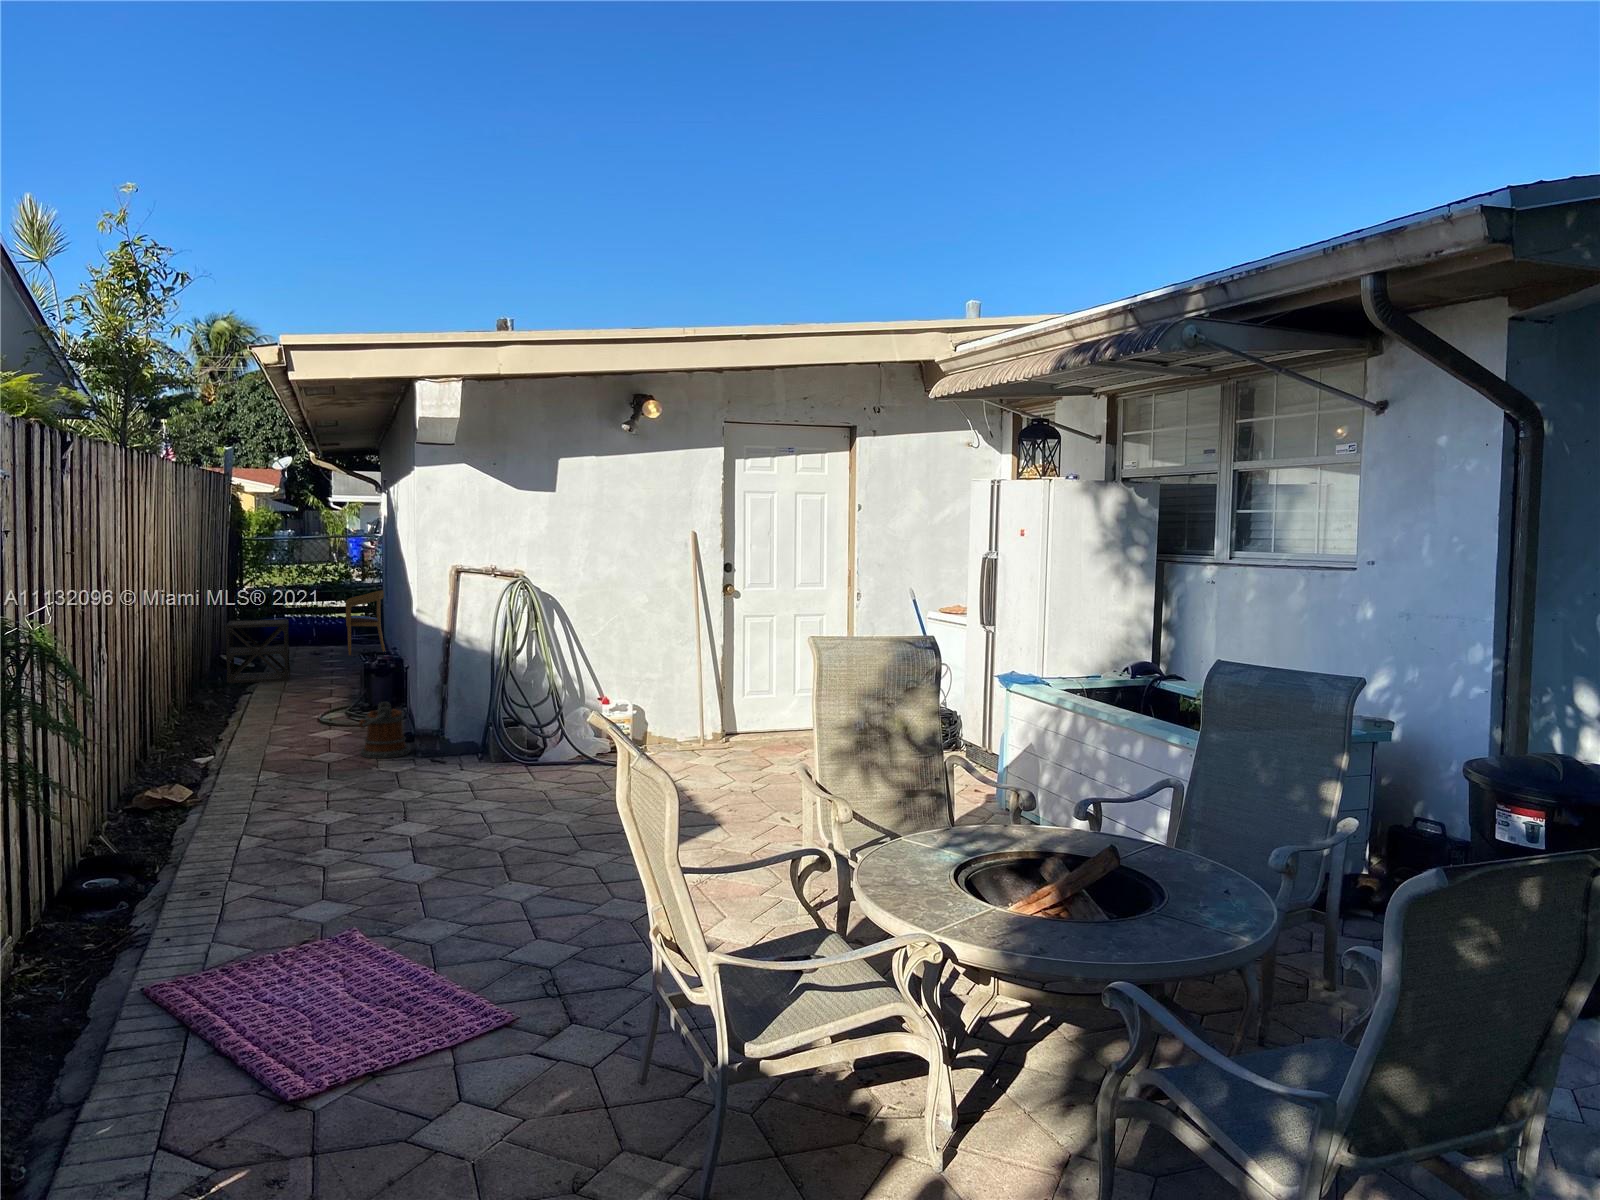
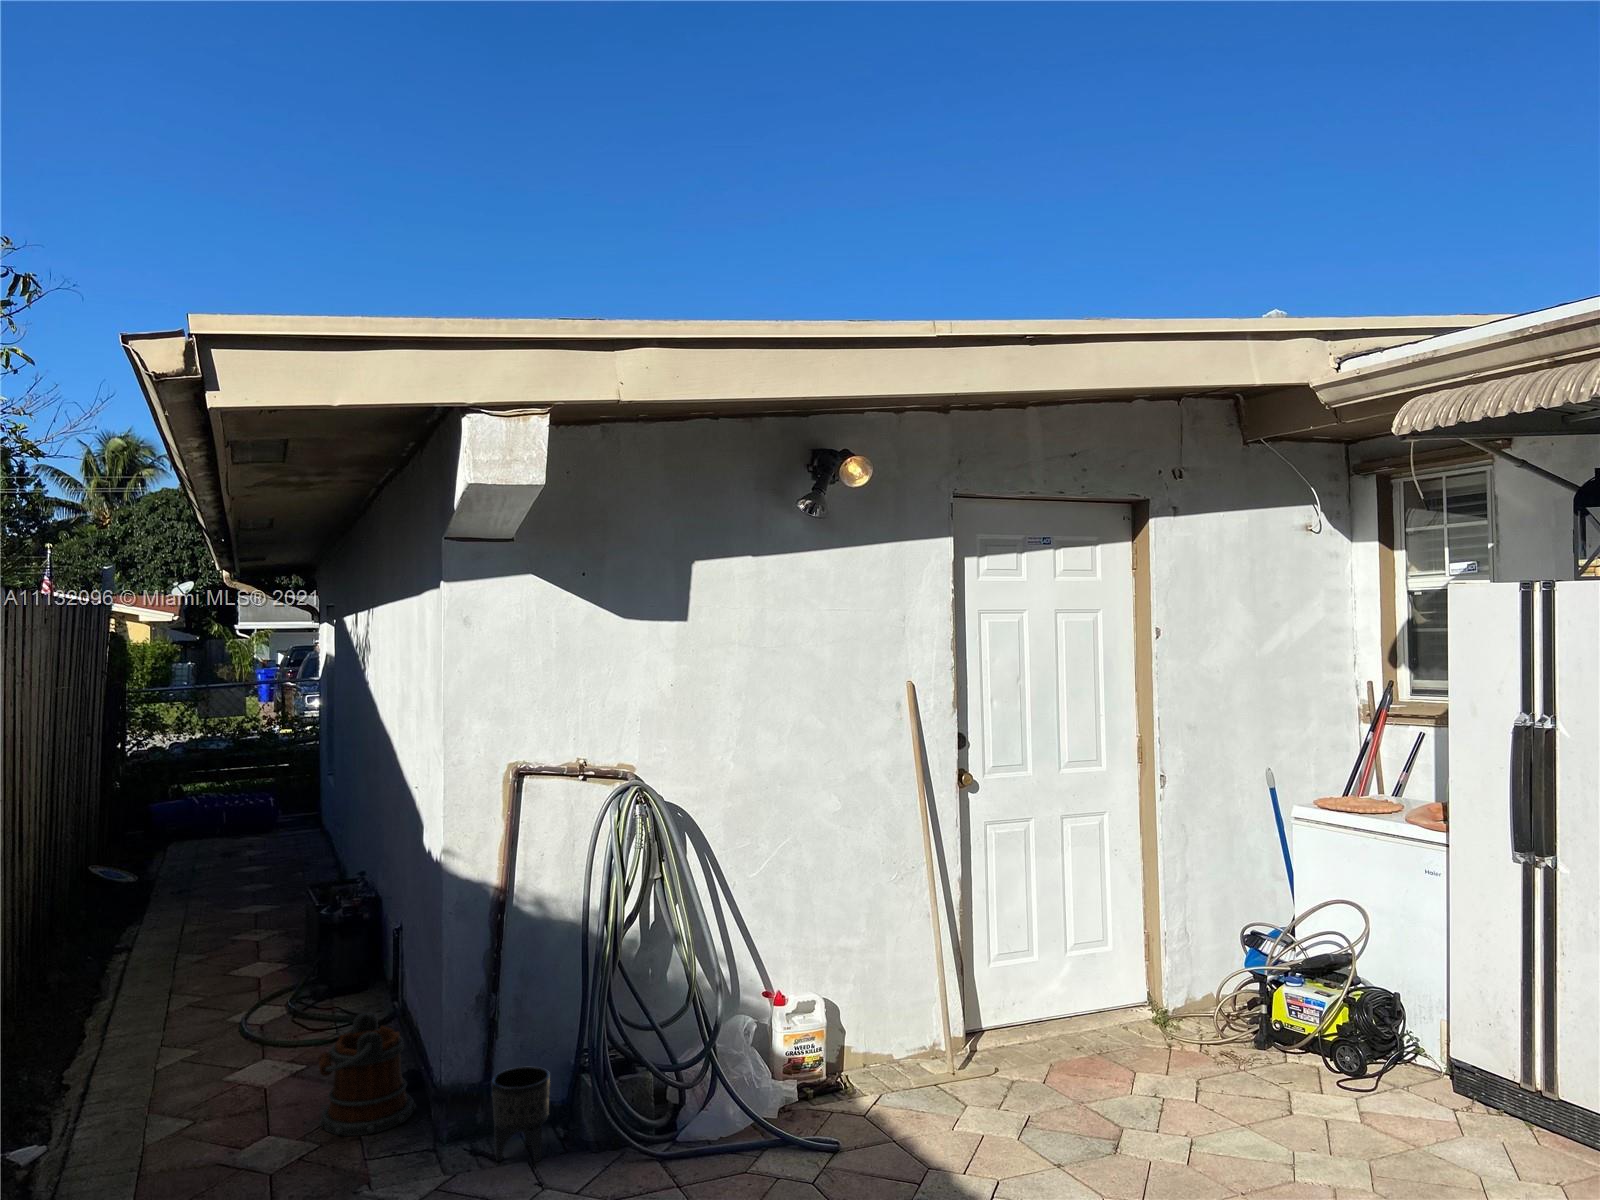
chair: present [346,590,385,655] -> none [267,753,322,845]
side table: present [225,619,290,683] -> none [88,809,187,915]
planter: none [443,724,473,767] -> present [492,1067,550,1161]

